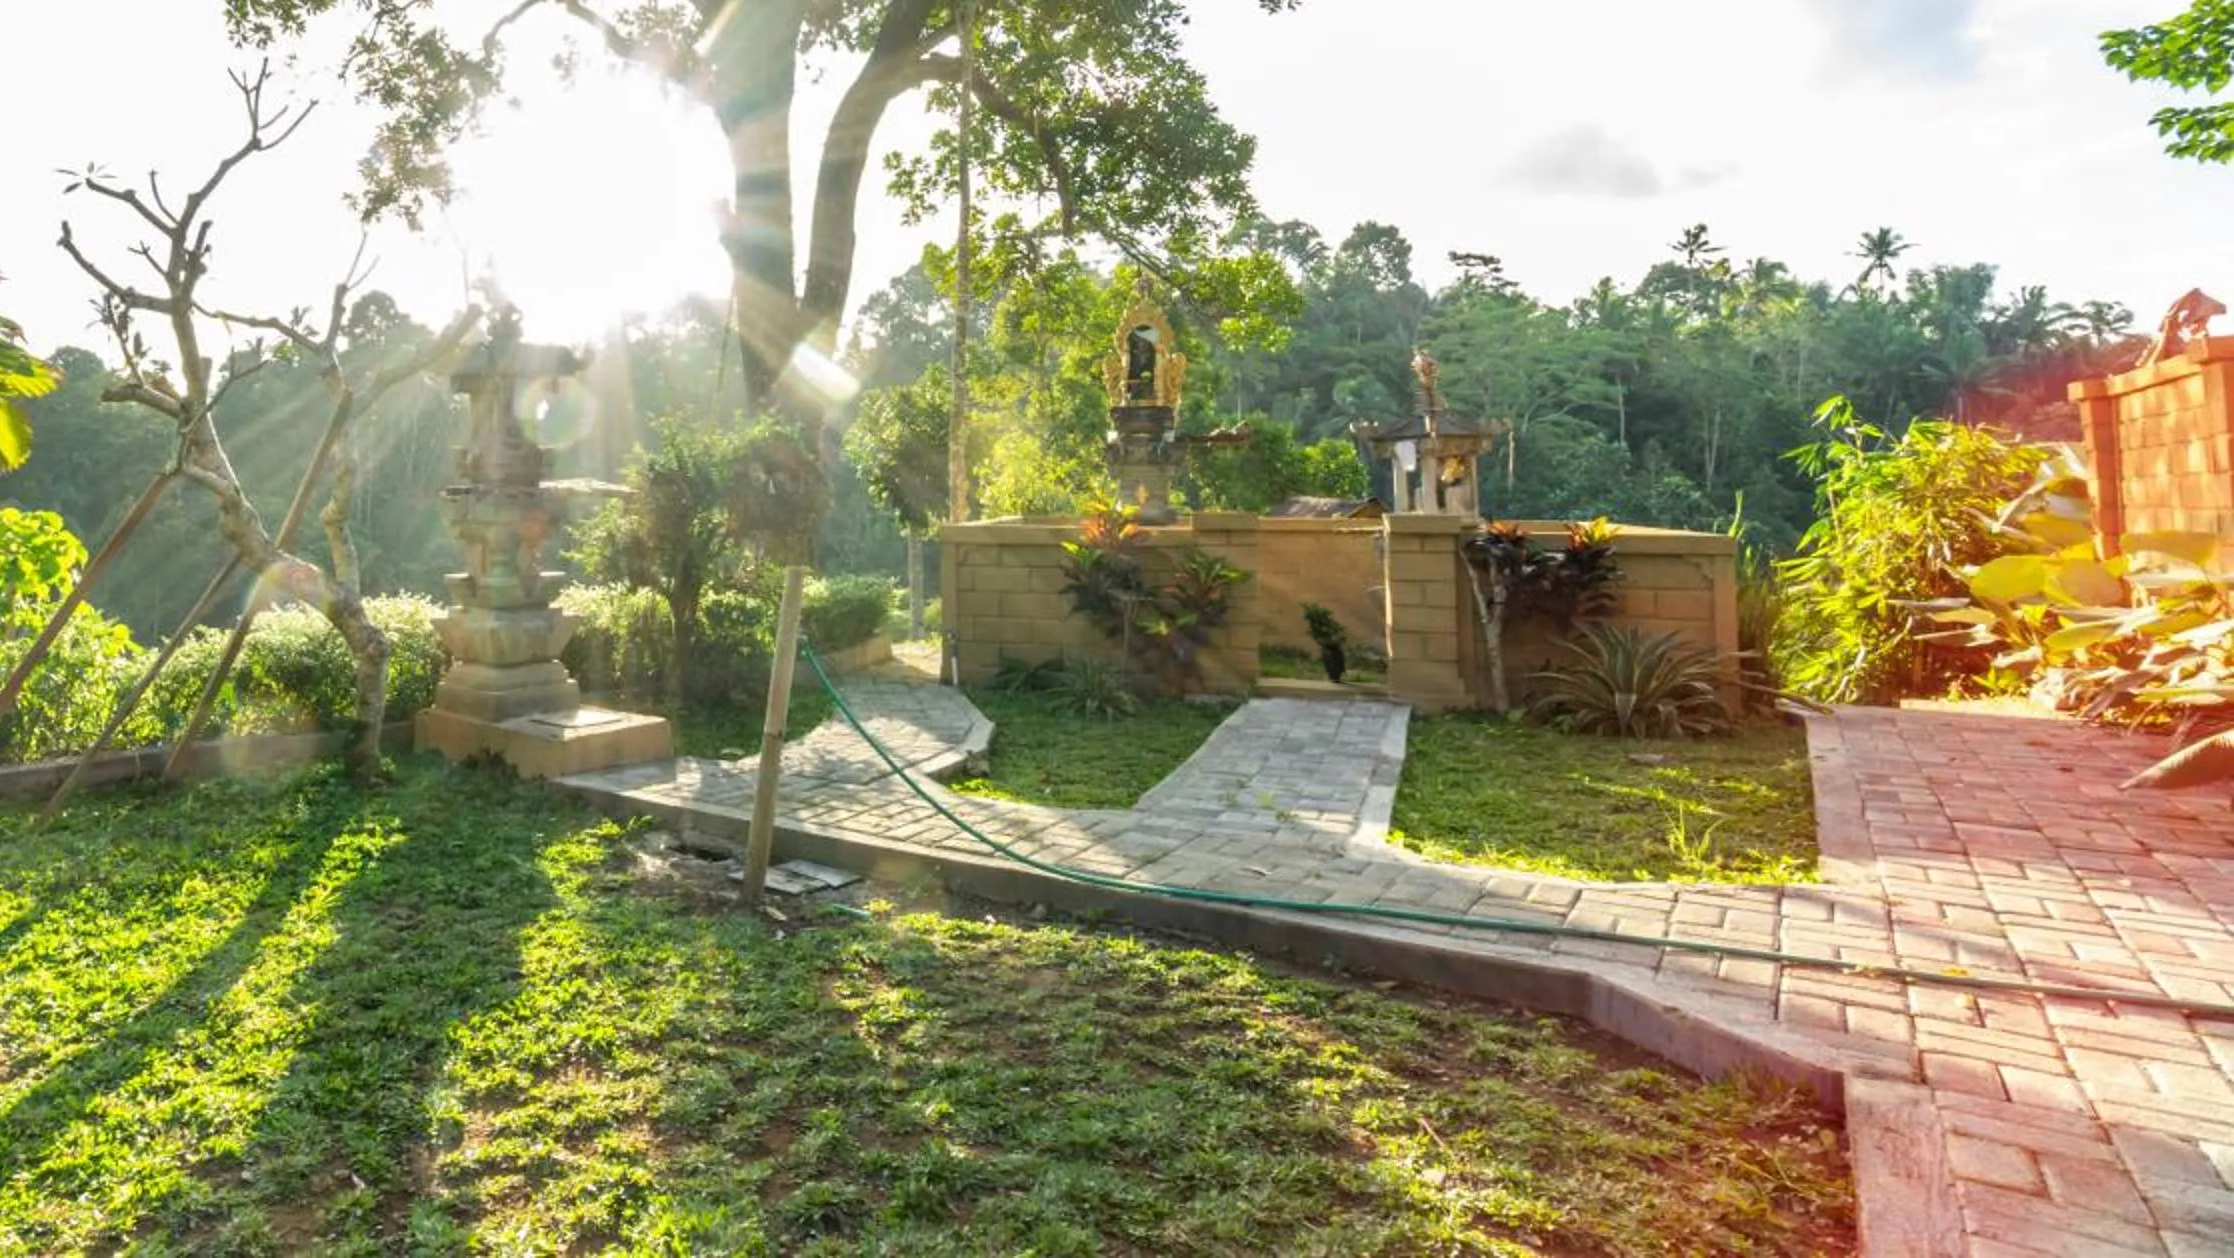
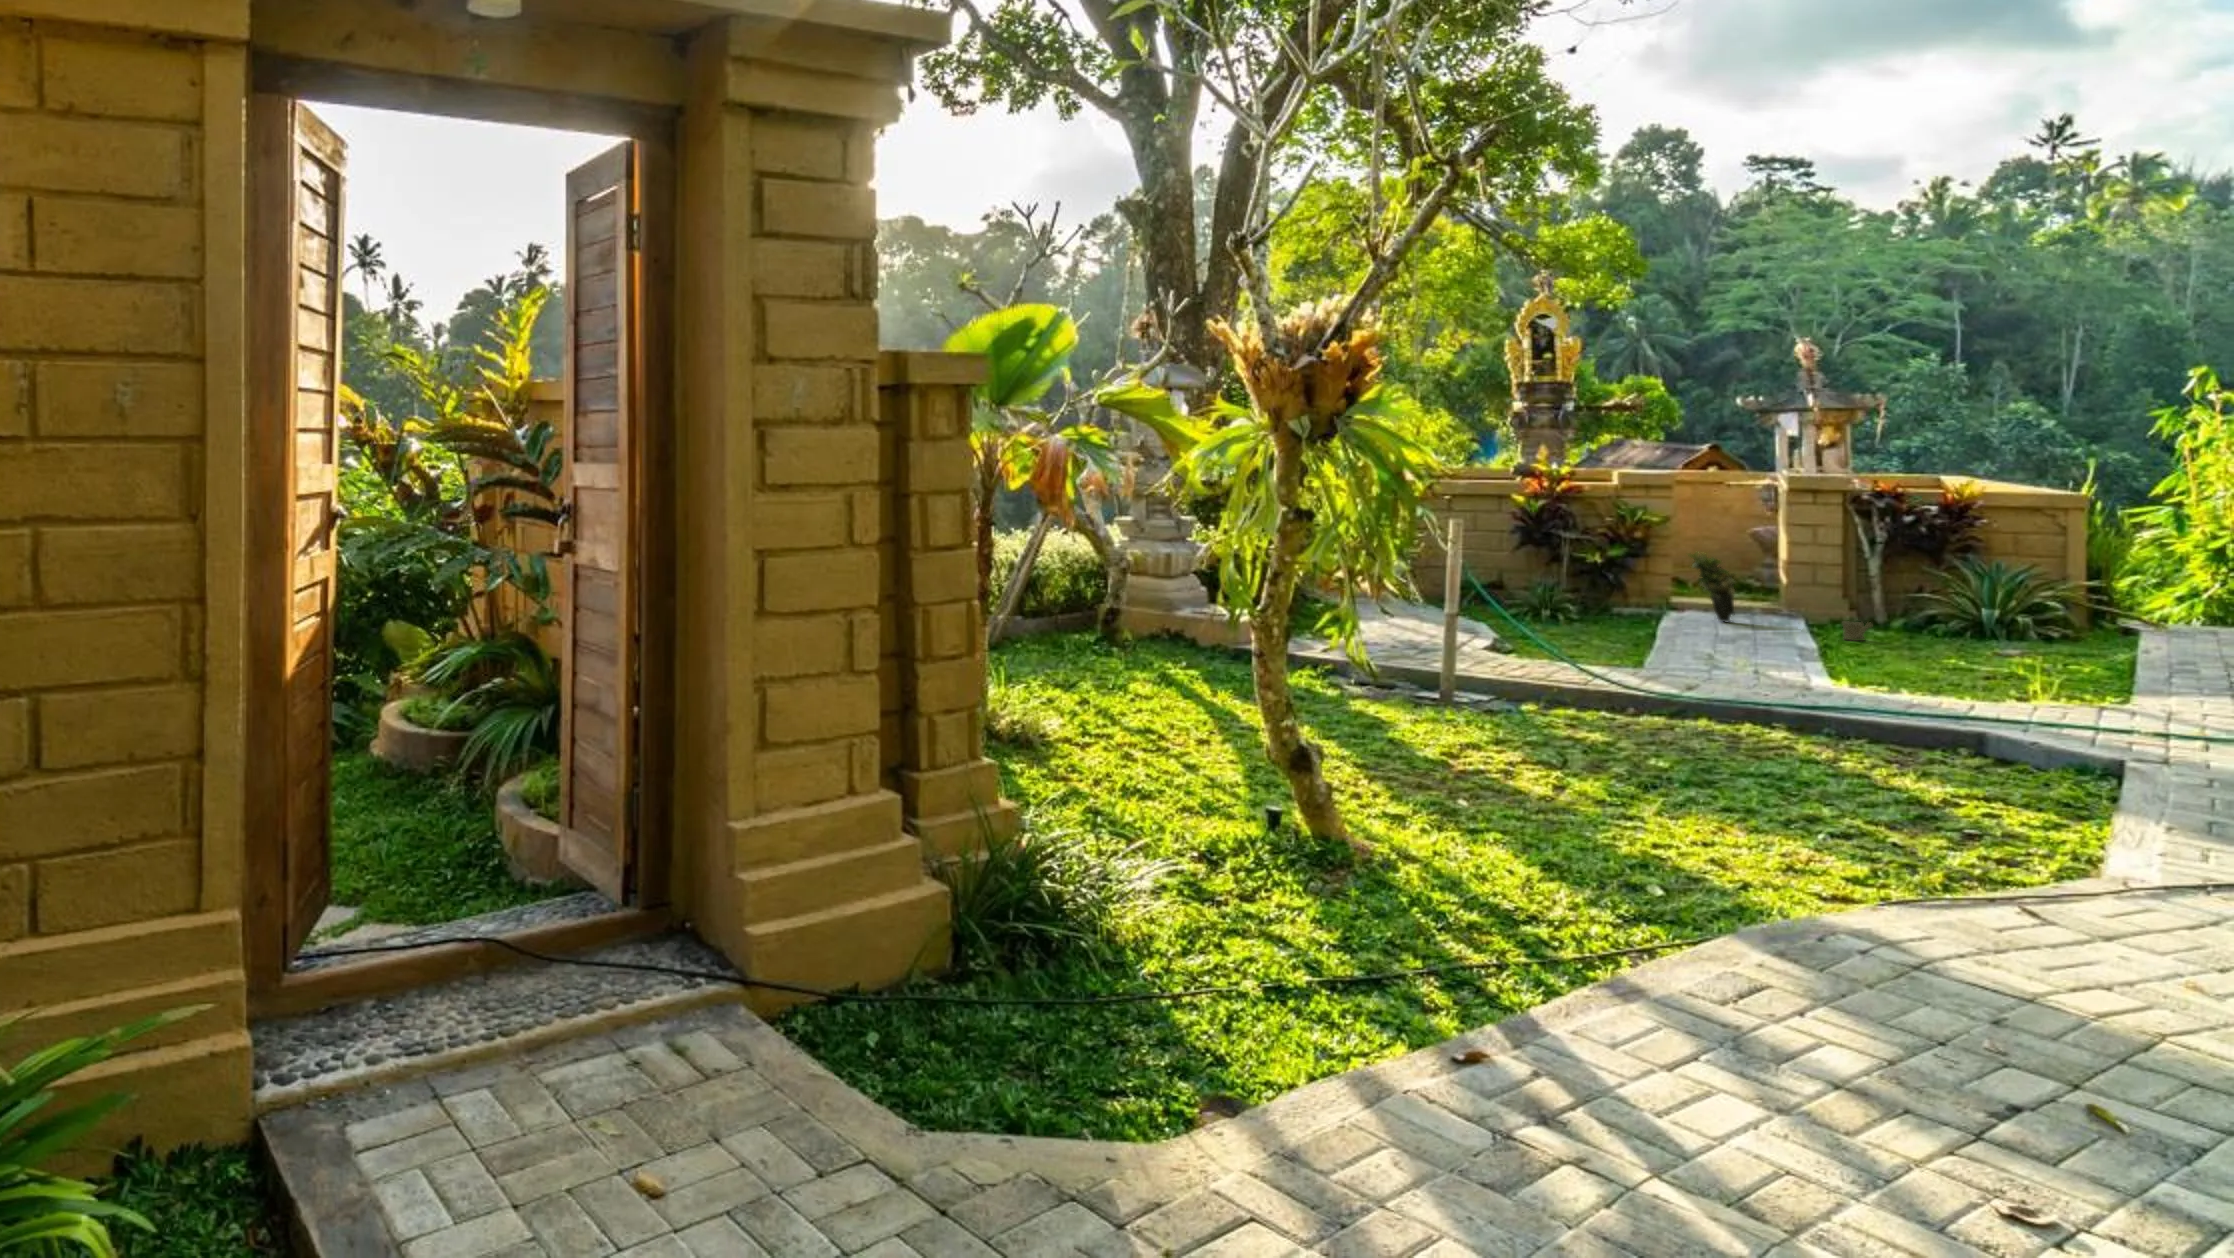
watering can: none [1450,689,1483,714] -> present [1843,621,1872,641]

